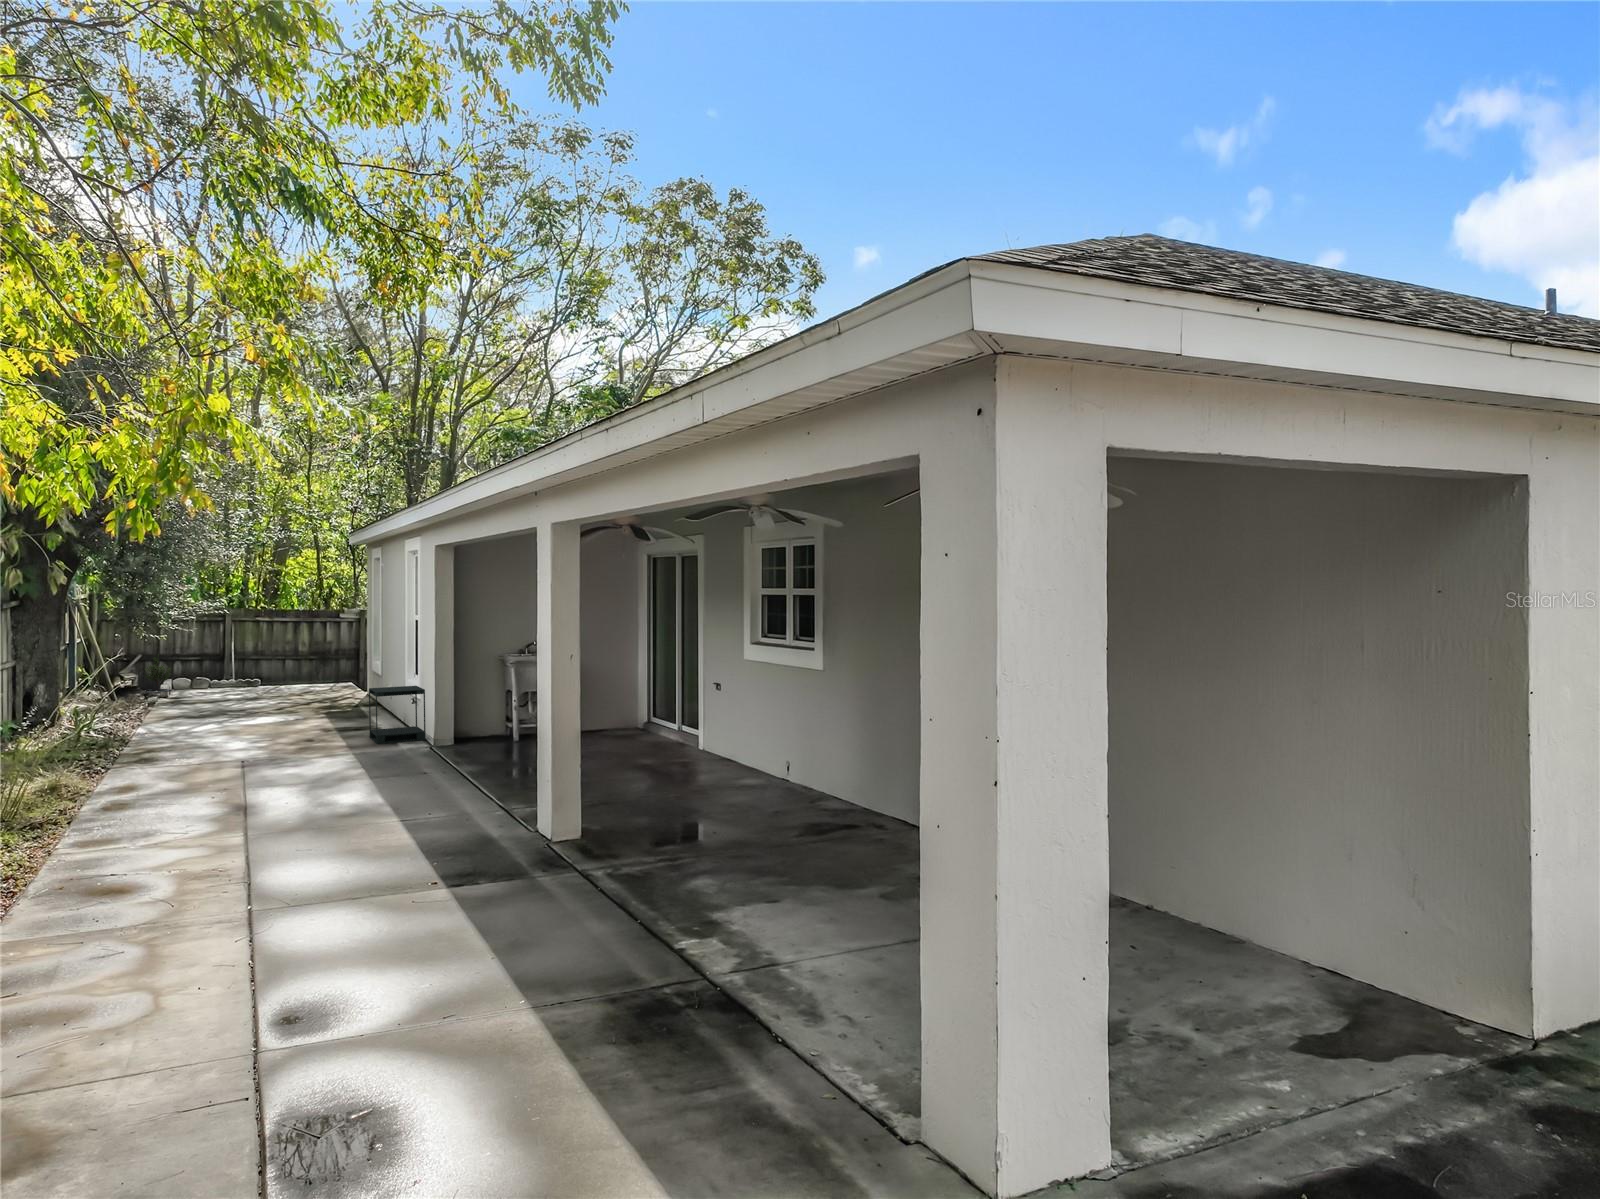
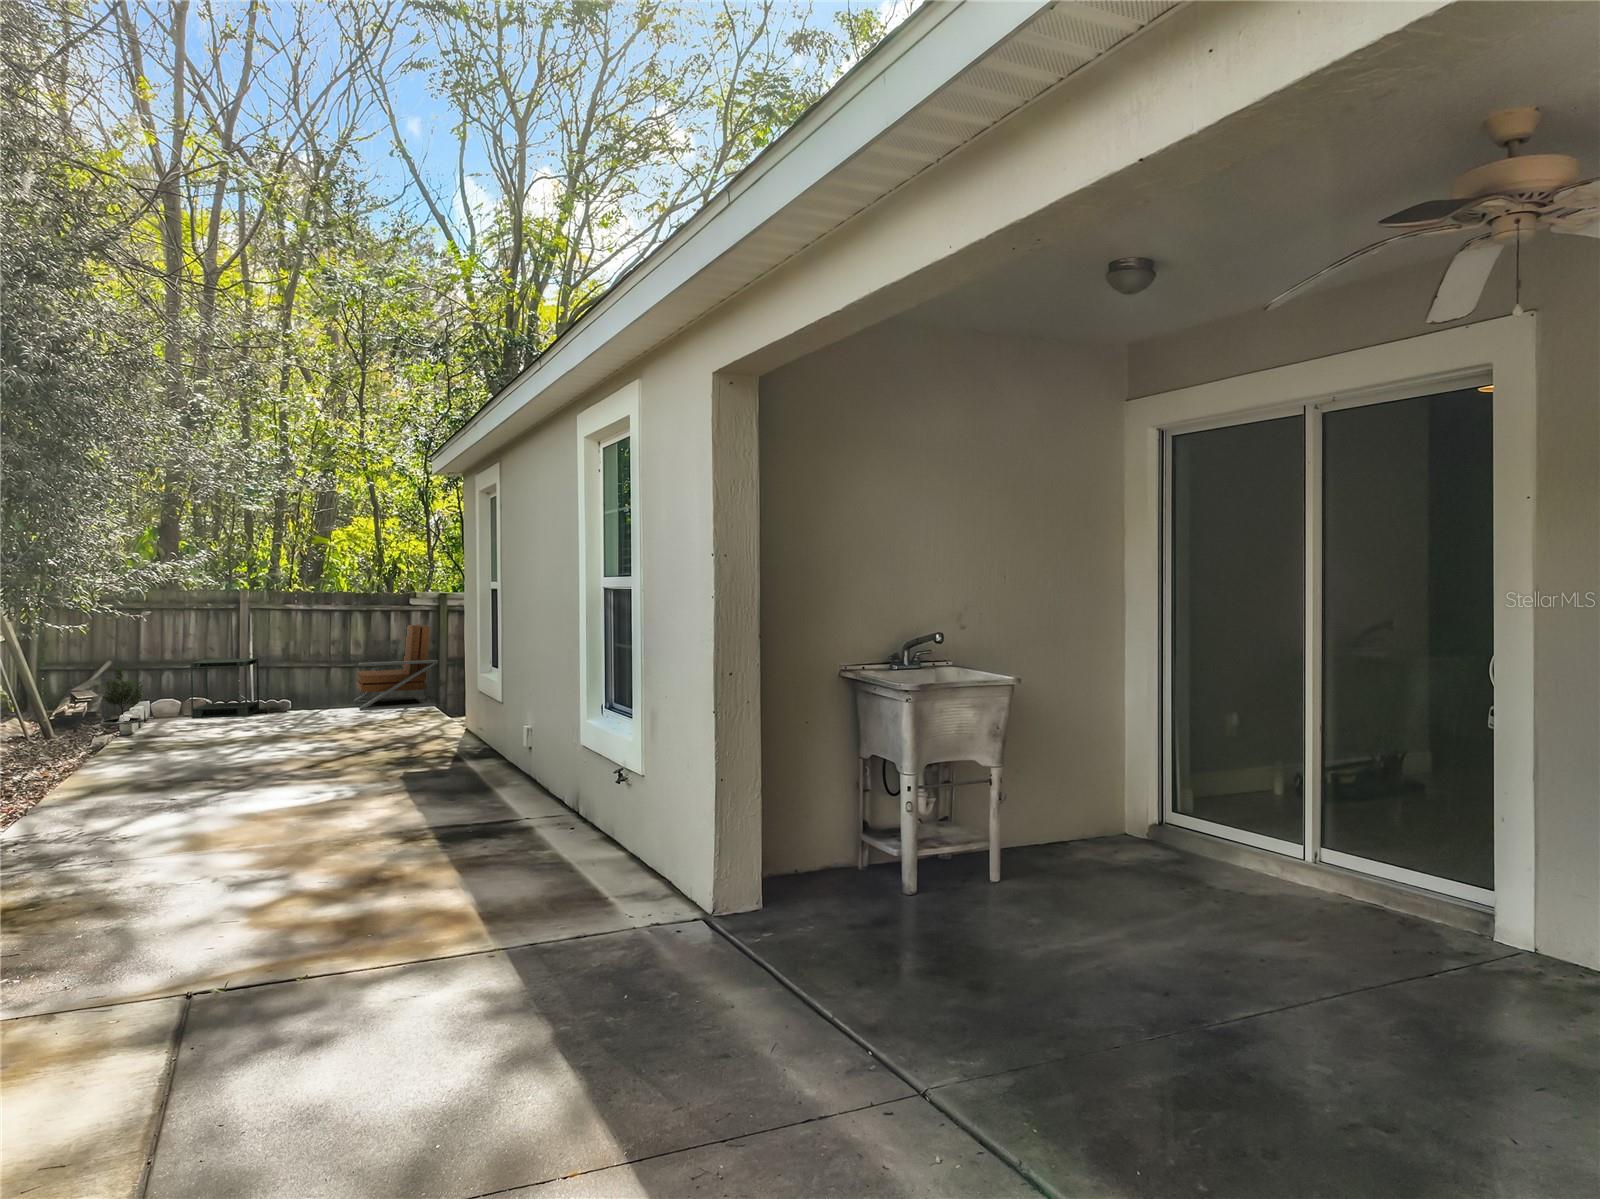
lounge chair: none [301,631,355,686] -> present [354,625,438,711]
side table: present [369,686,426,744] -> present [190,658,259,718]

